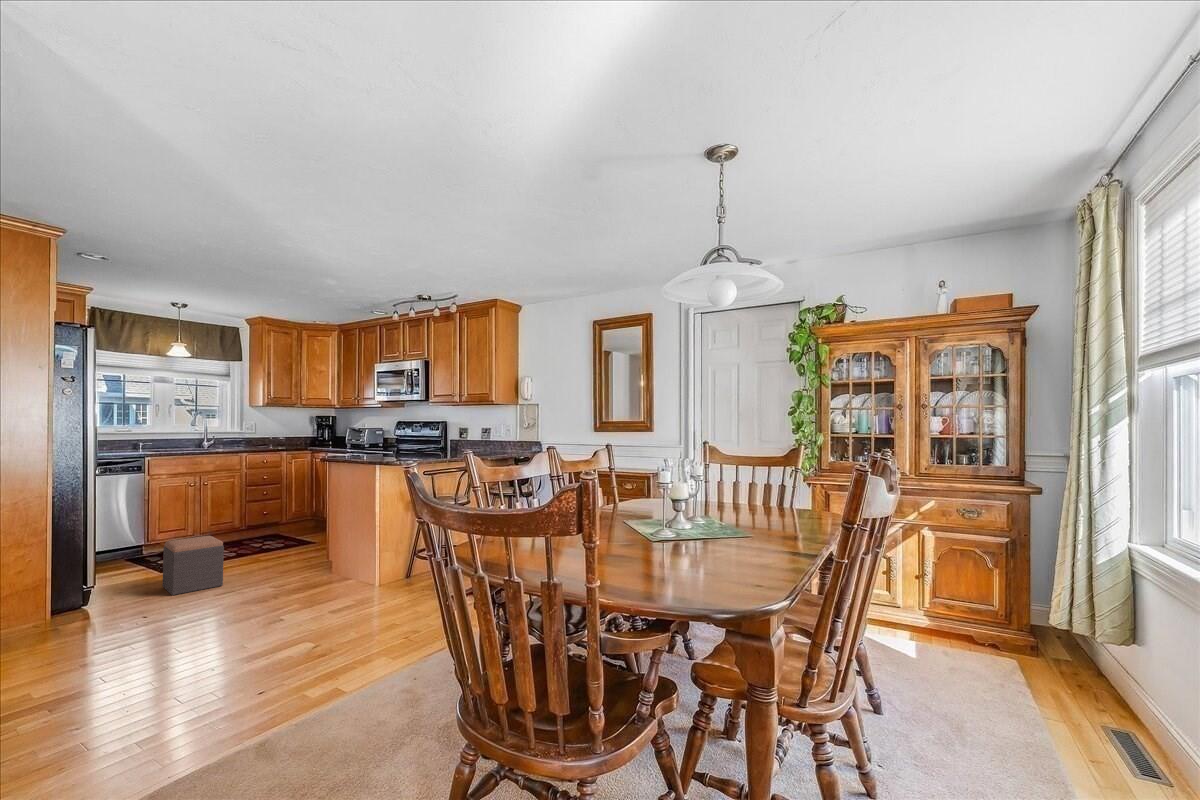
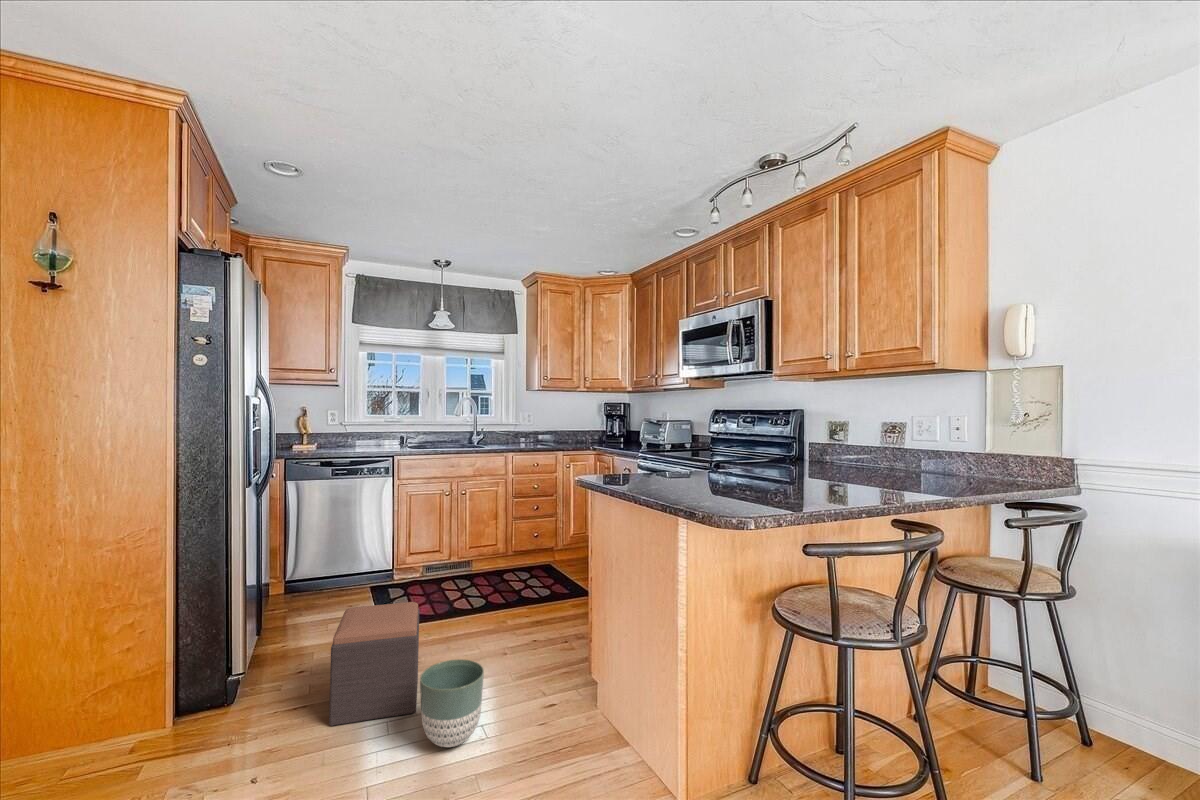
planter: none [234,552,269,589] -> present [420,659,484,748]

